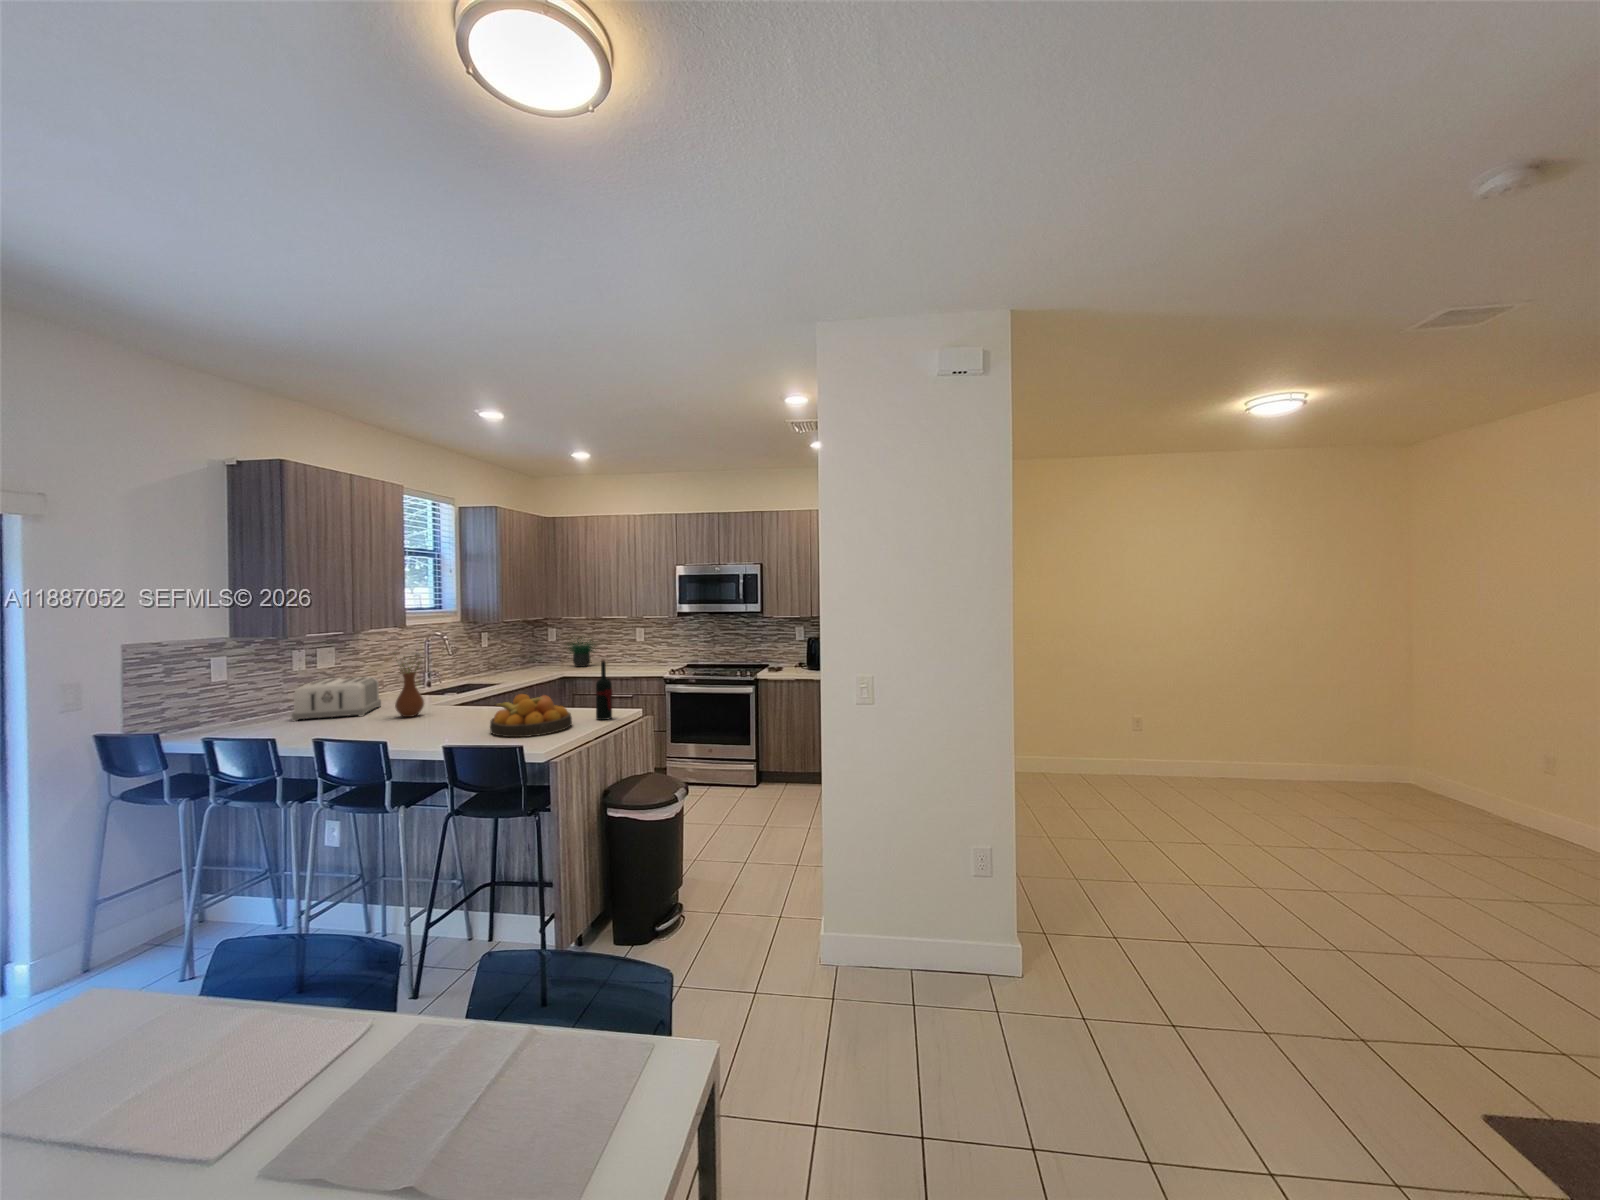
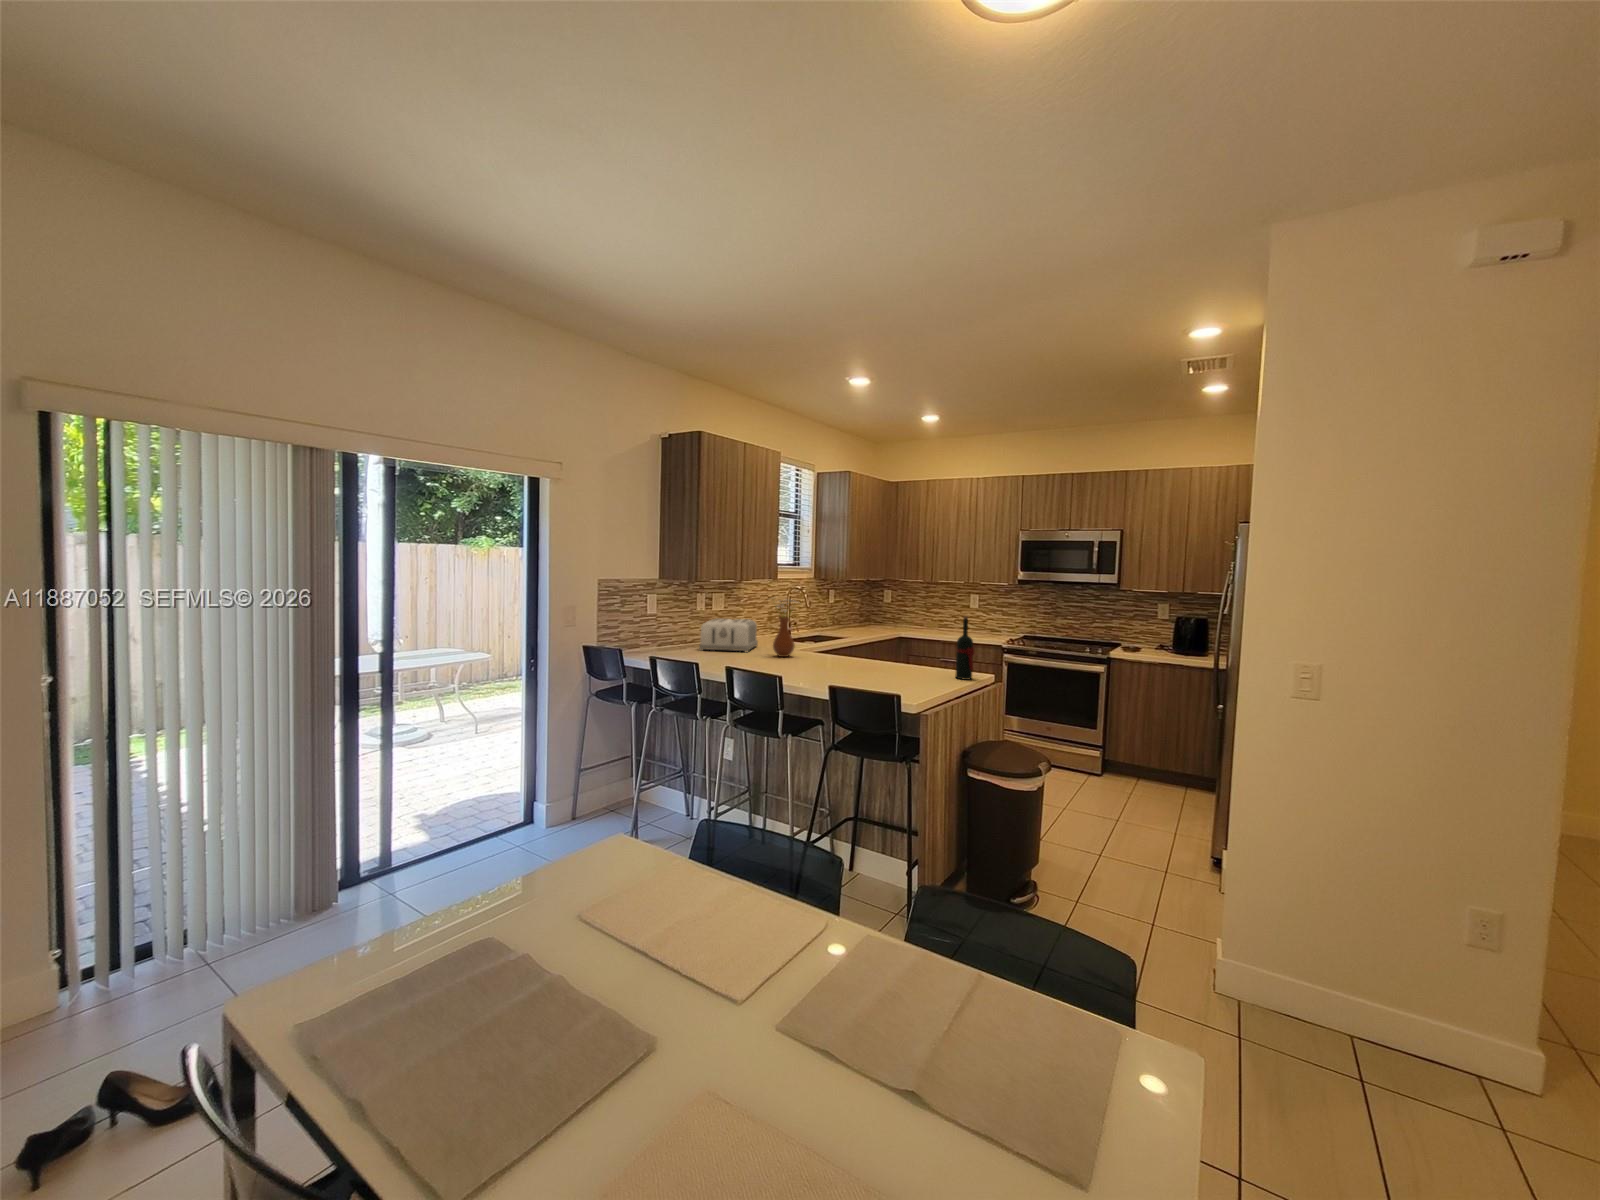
potted plant: present [568,640,594,667] -> none [893,592,933,630]
fruit bowl: present [490,694,572,737] -> none [859,644,934,686]

